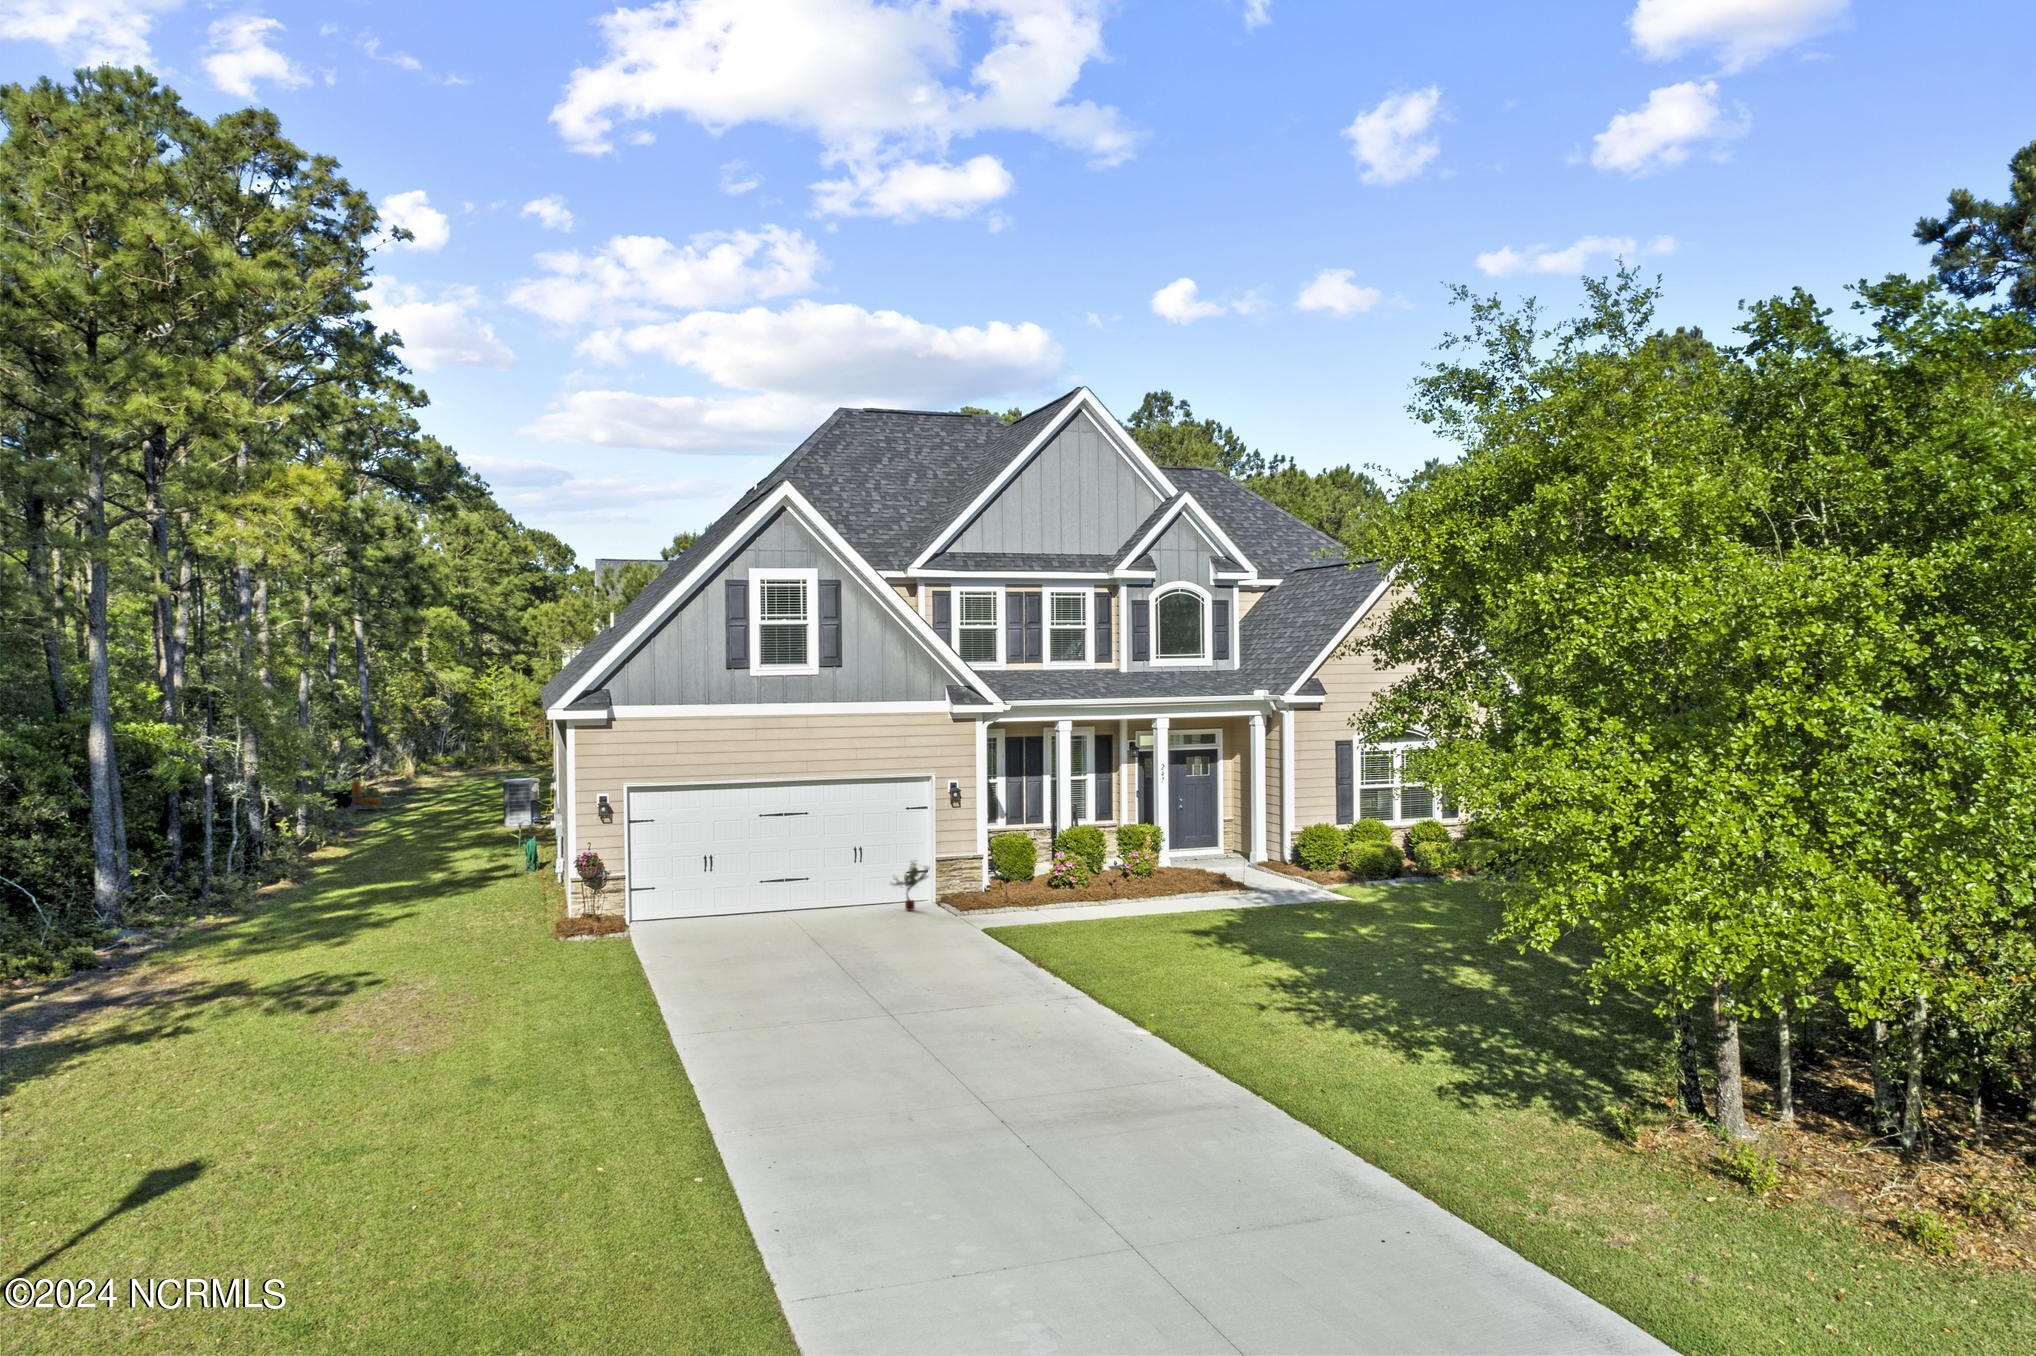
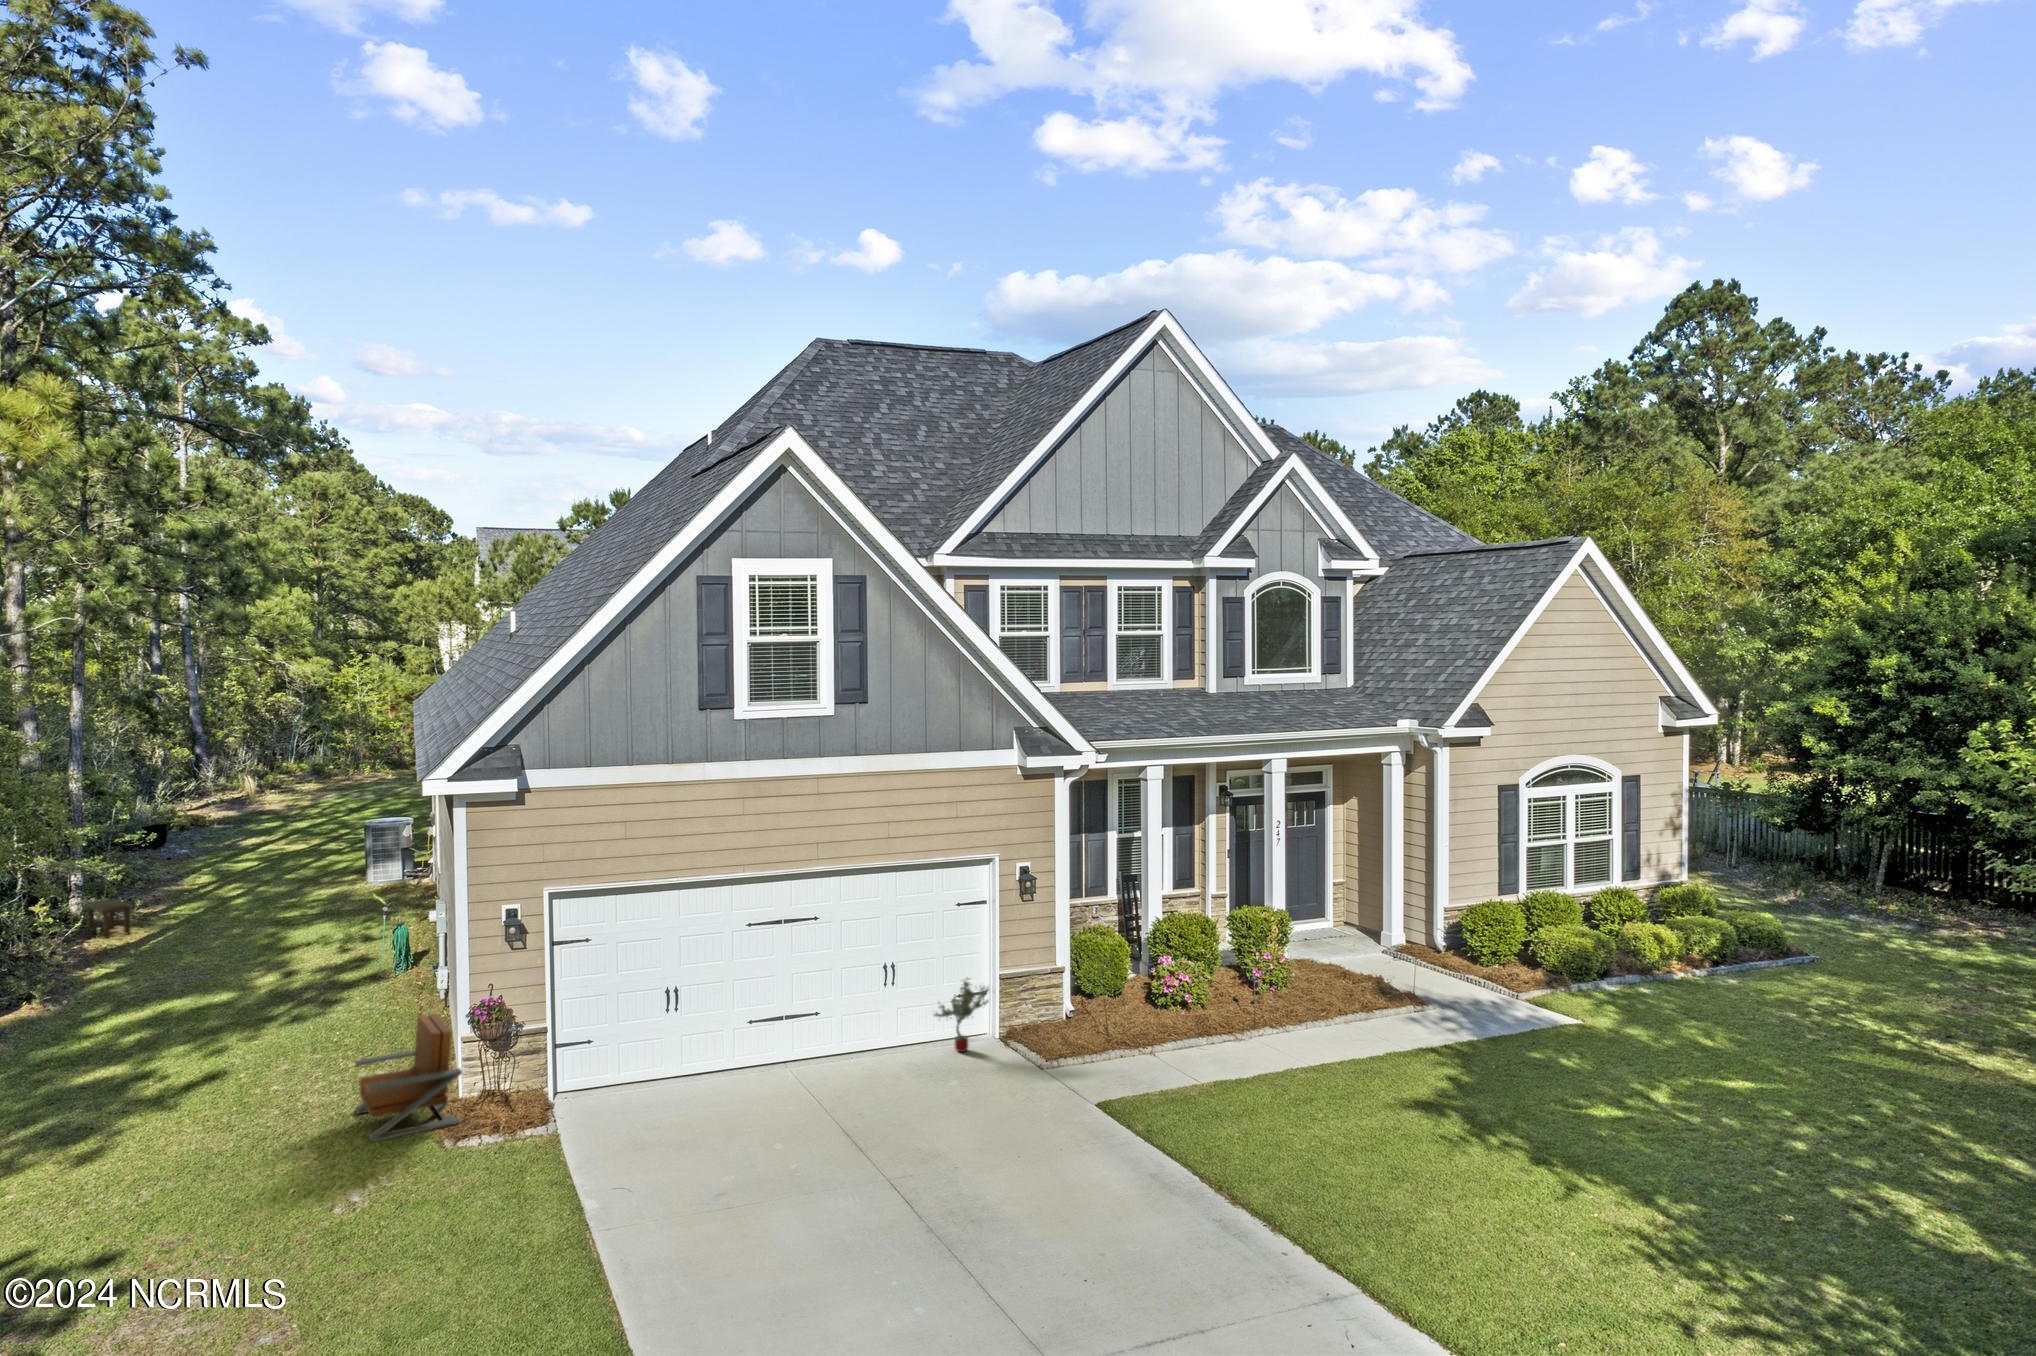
lounge chair: present [350,779,381,813] -> present [355,1014,462,1142]
bench: none [309,828,340,854] -> present [87,899,131,938]

